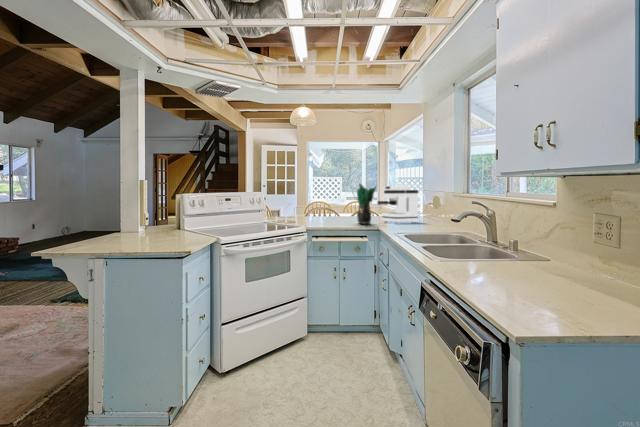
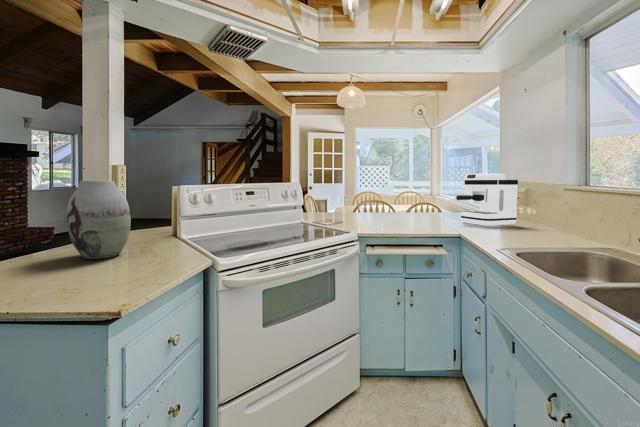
potted plant: present [356,184,376,224] -> none [423,170,458,228]
vase: none [120,190,159,239] -> present [66,181,131,259]

